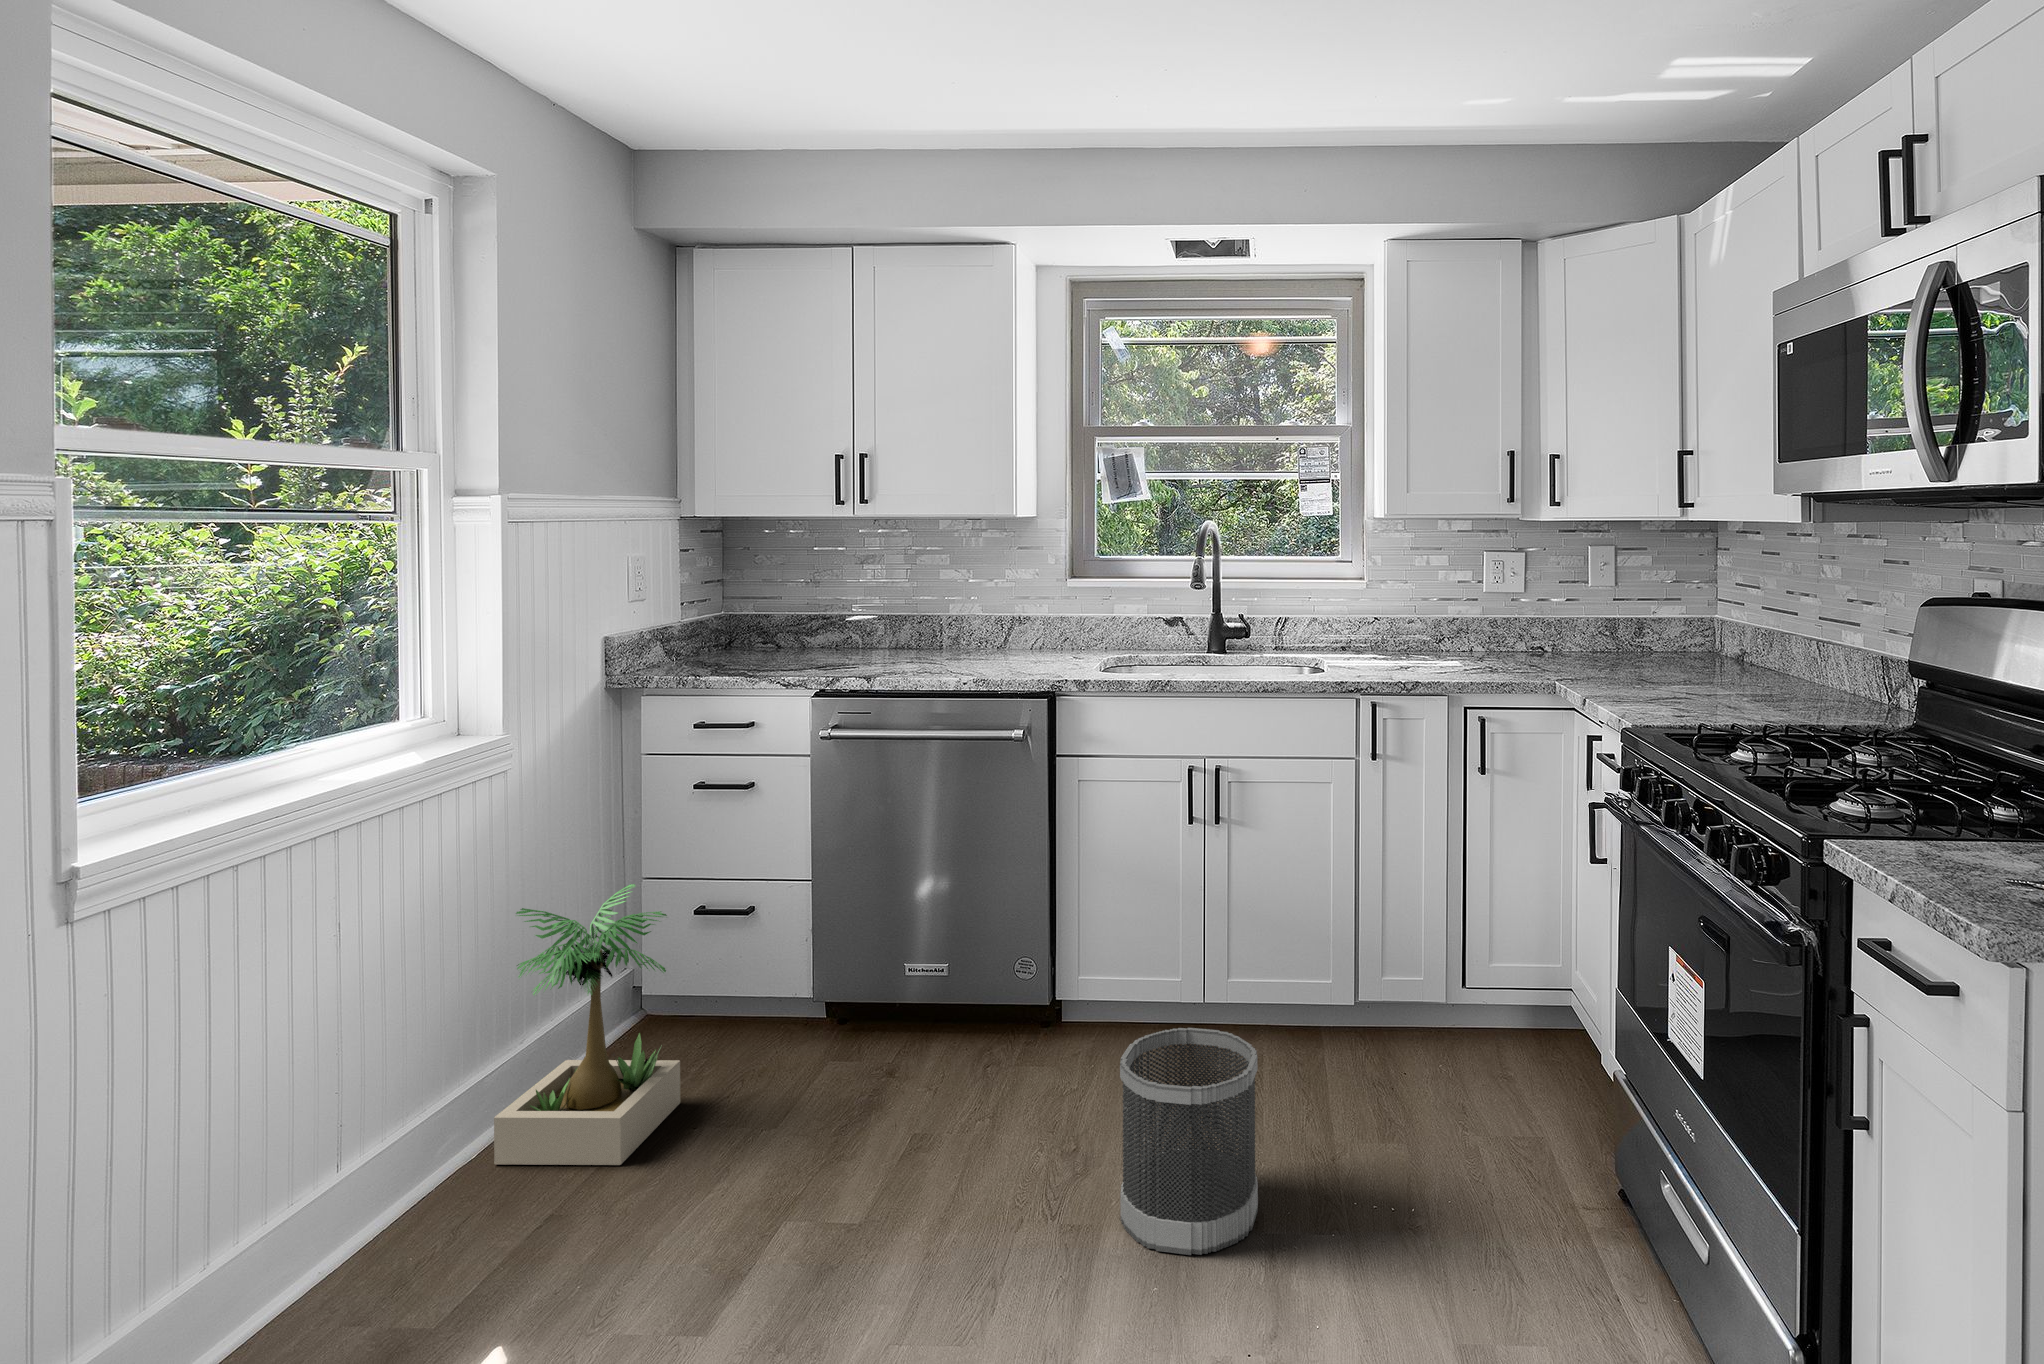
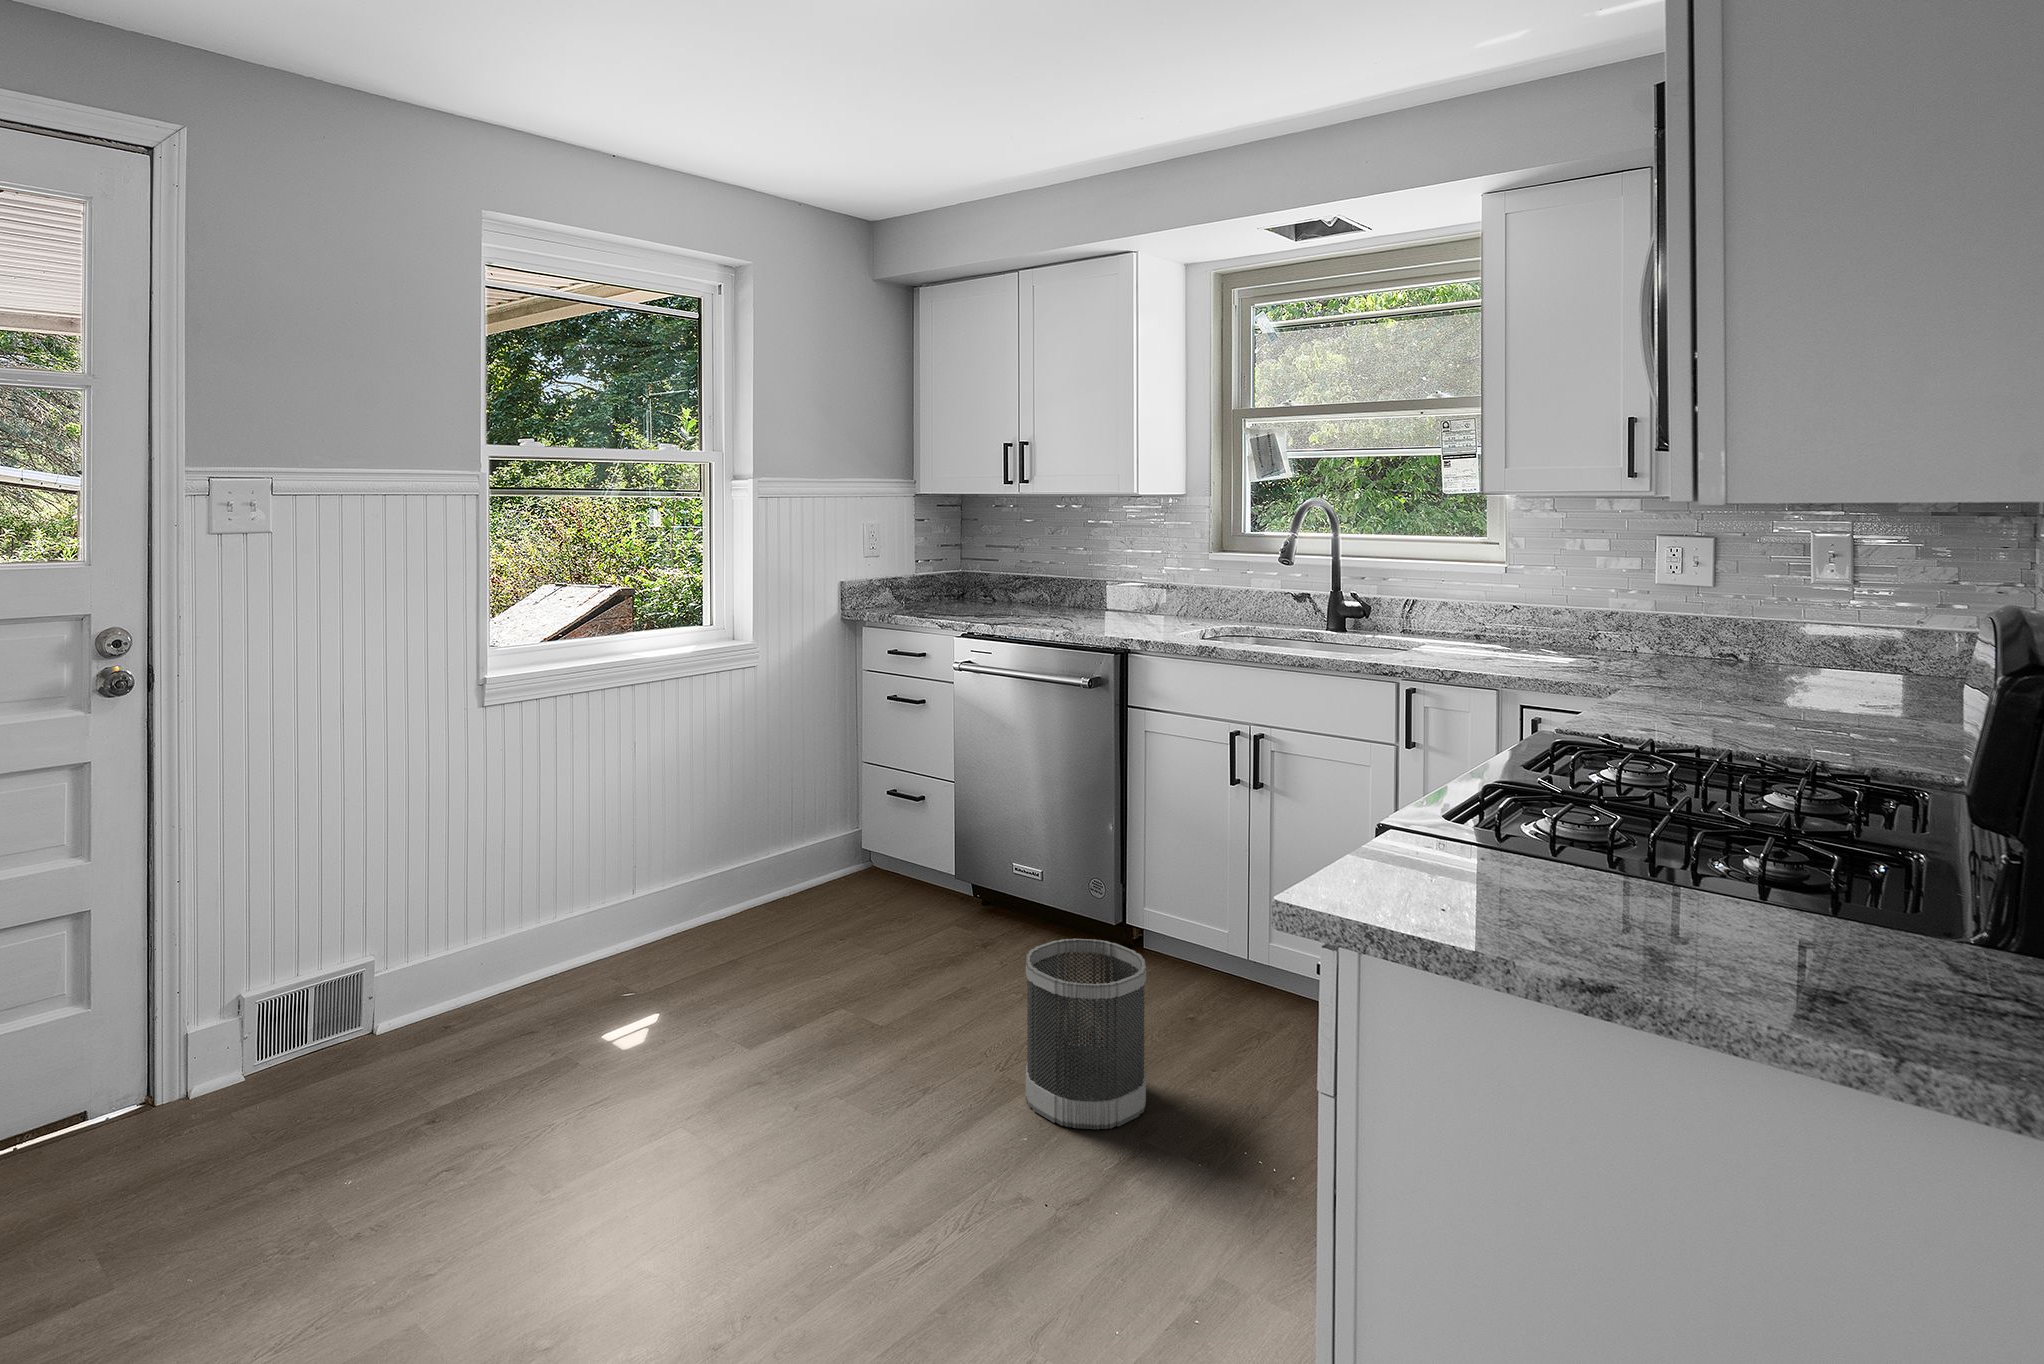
potted plant: present [494,884,680,1165] -> none [723,755,842,944]

